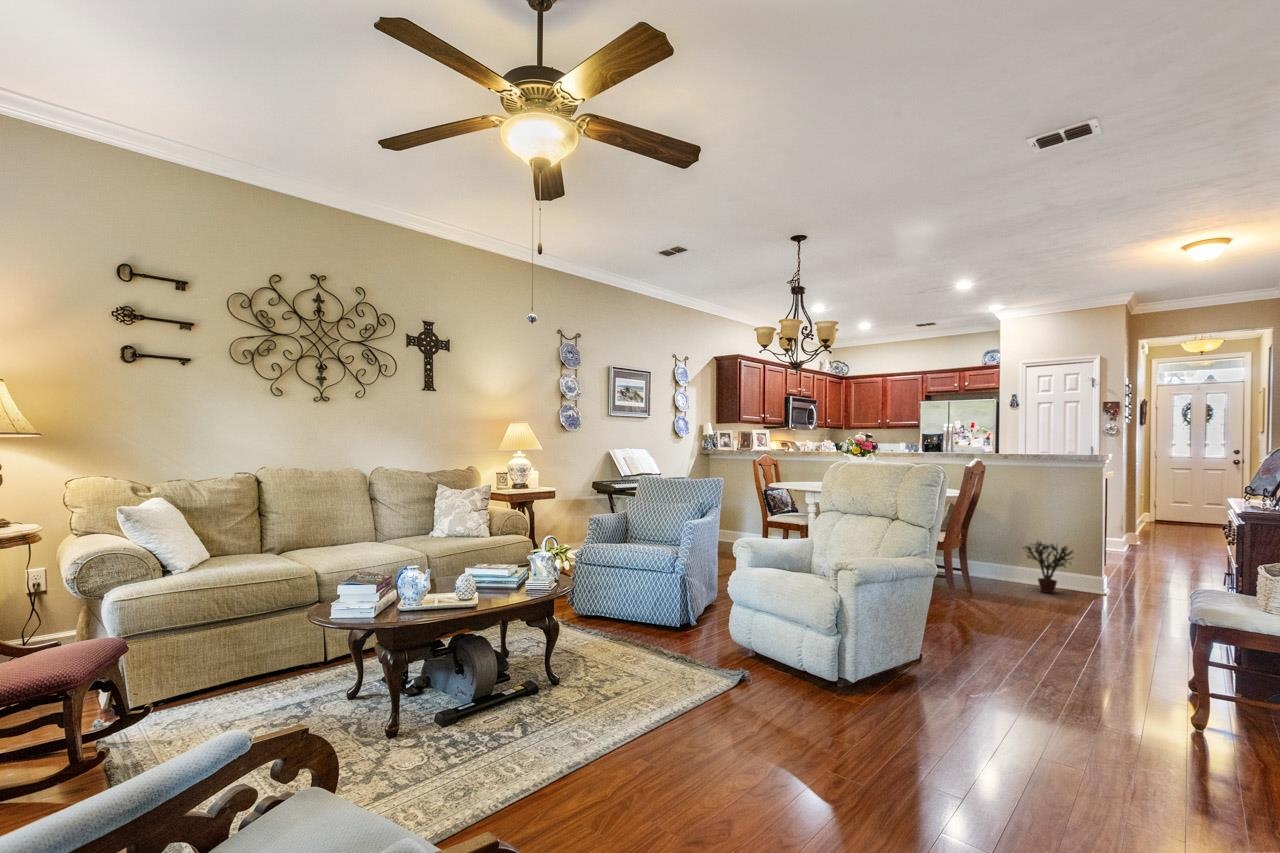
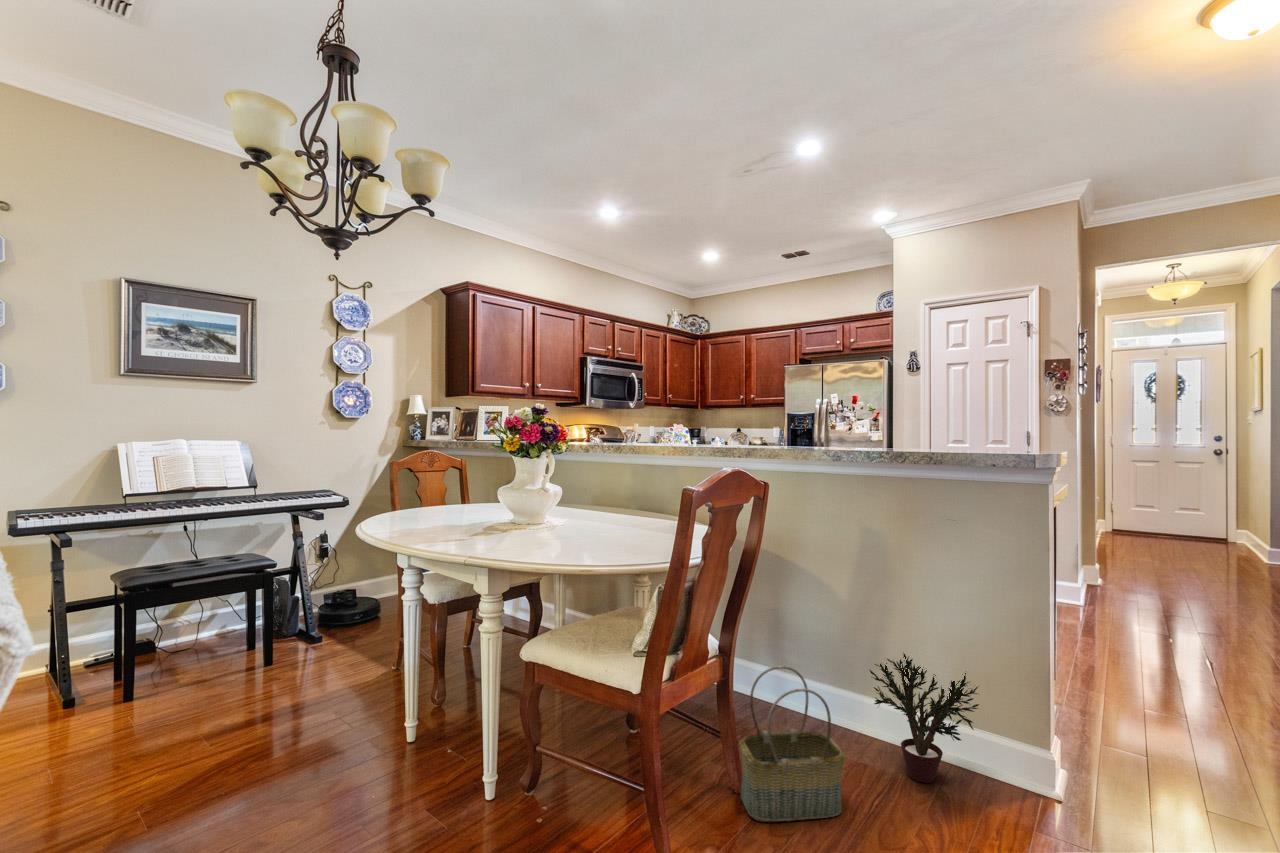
basket: none [970,541,1017,598] -> present [739,666,845,822]

